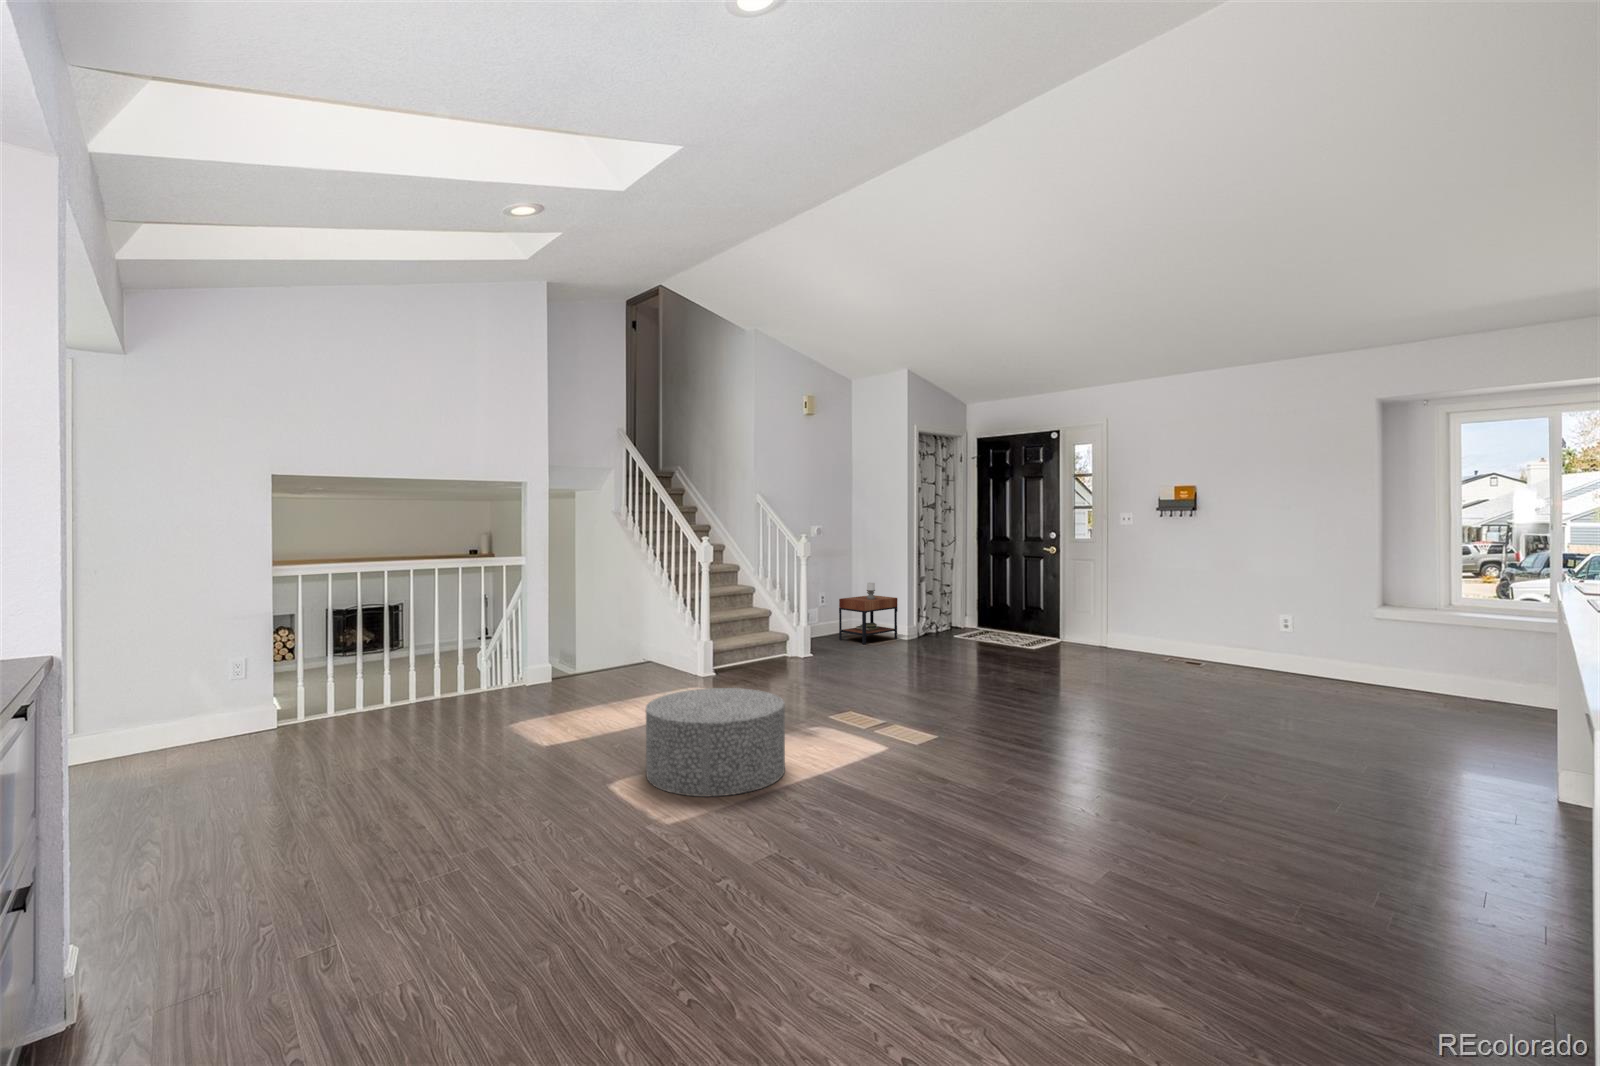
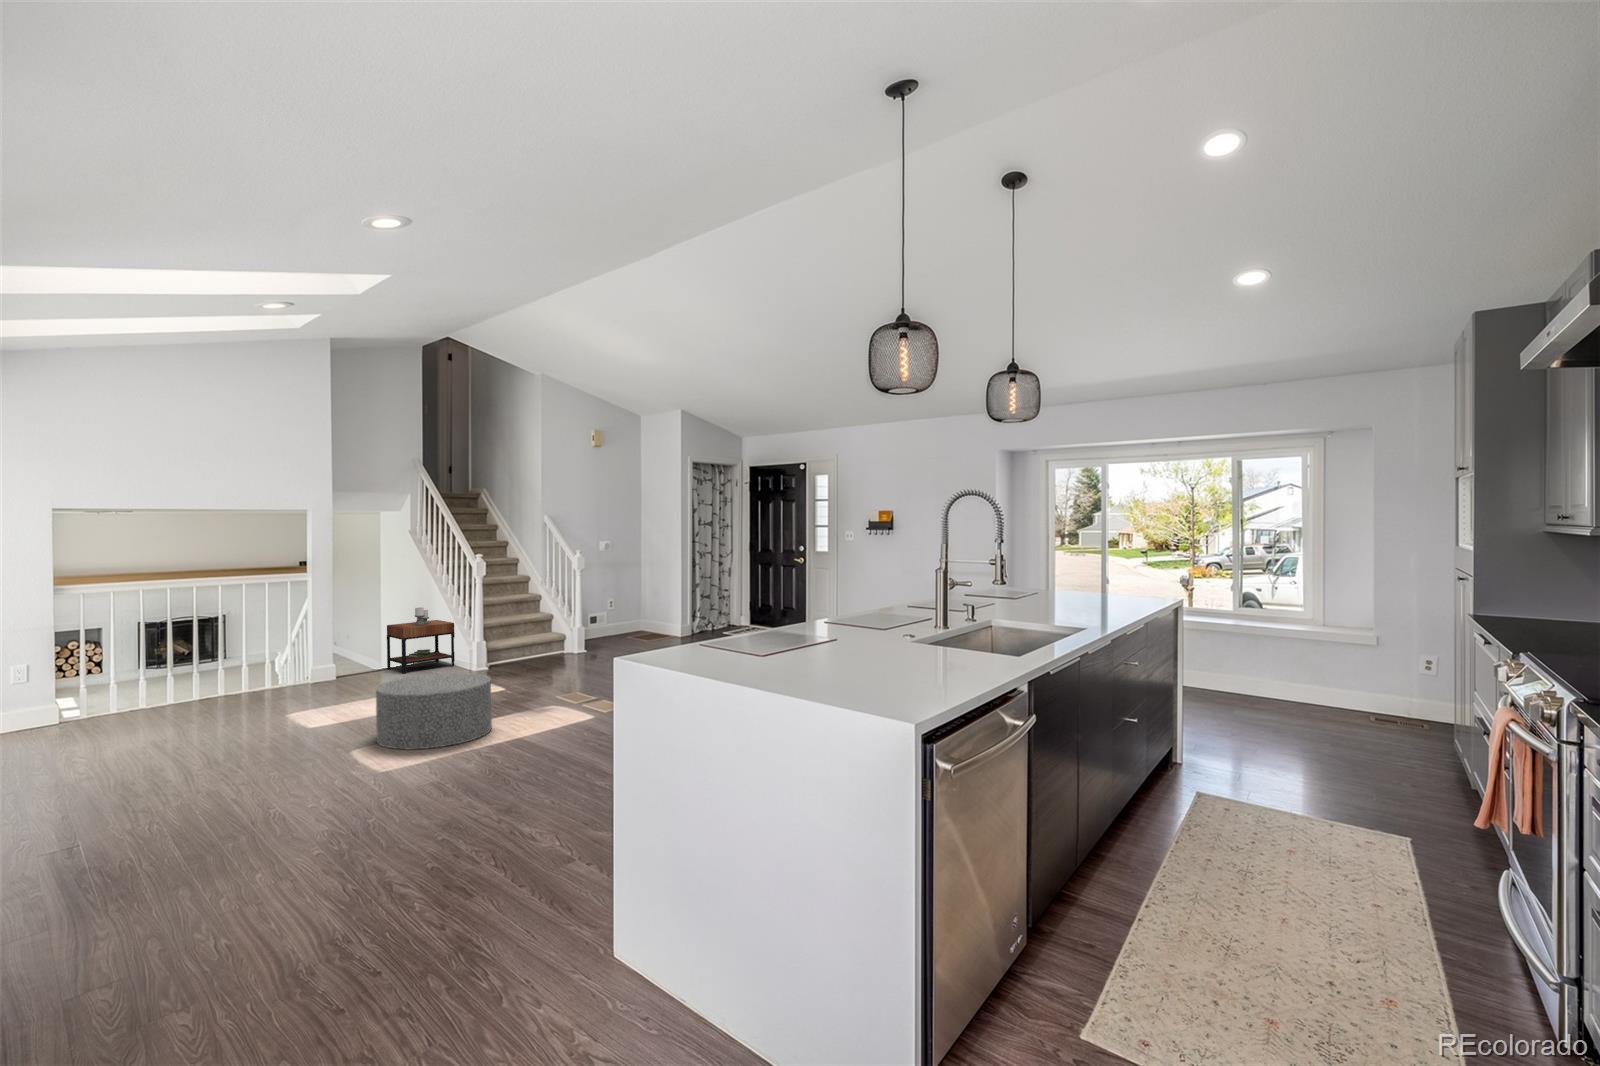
side table: present [839,583,898,644] -> present [387,607,455,674]

